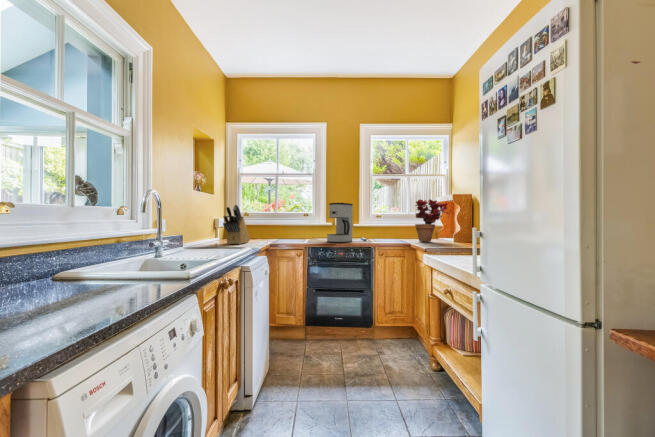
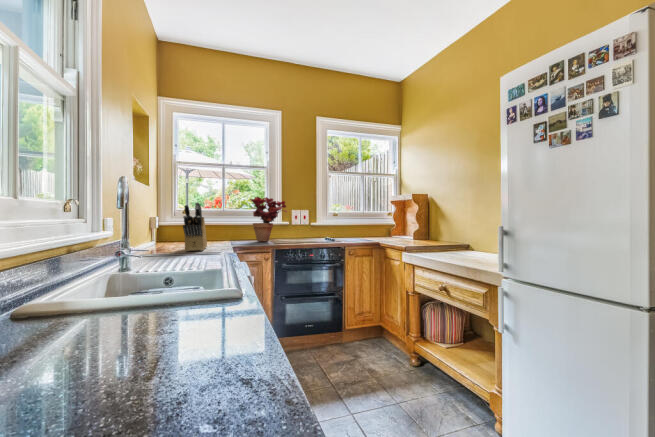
potted plant: present [415,199,449,242] -> present [250,197,287,241]
coffee maker: present [327,203,353,242] -> none [294,201,320,244]

